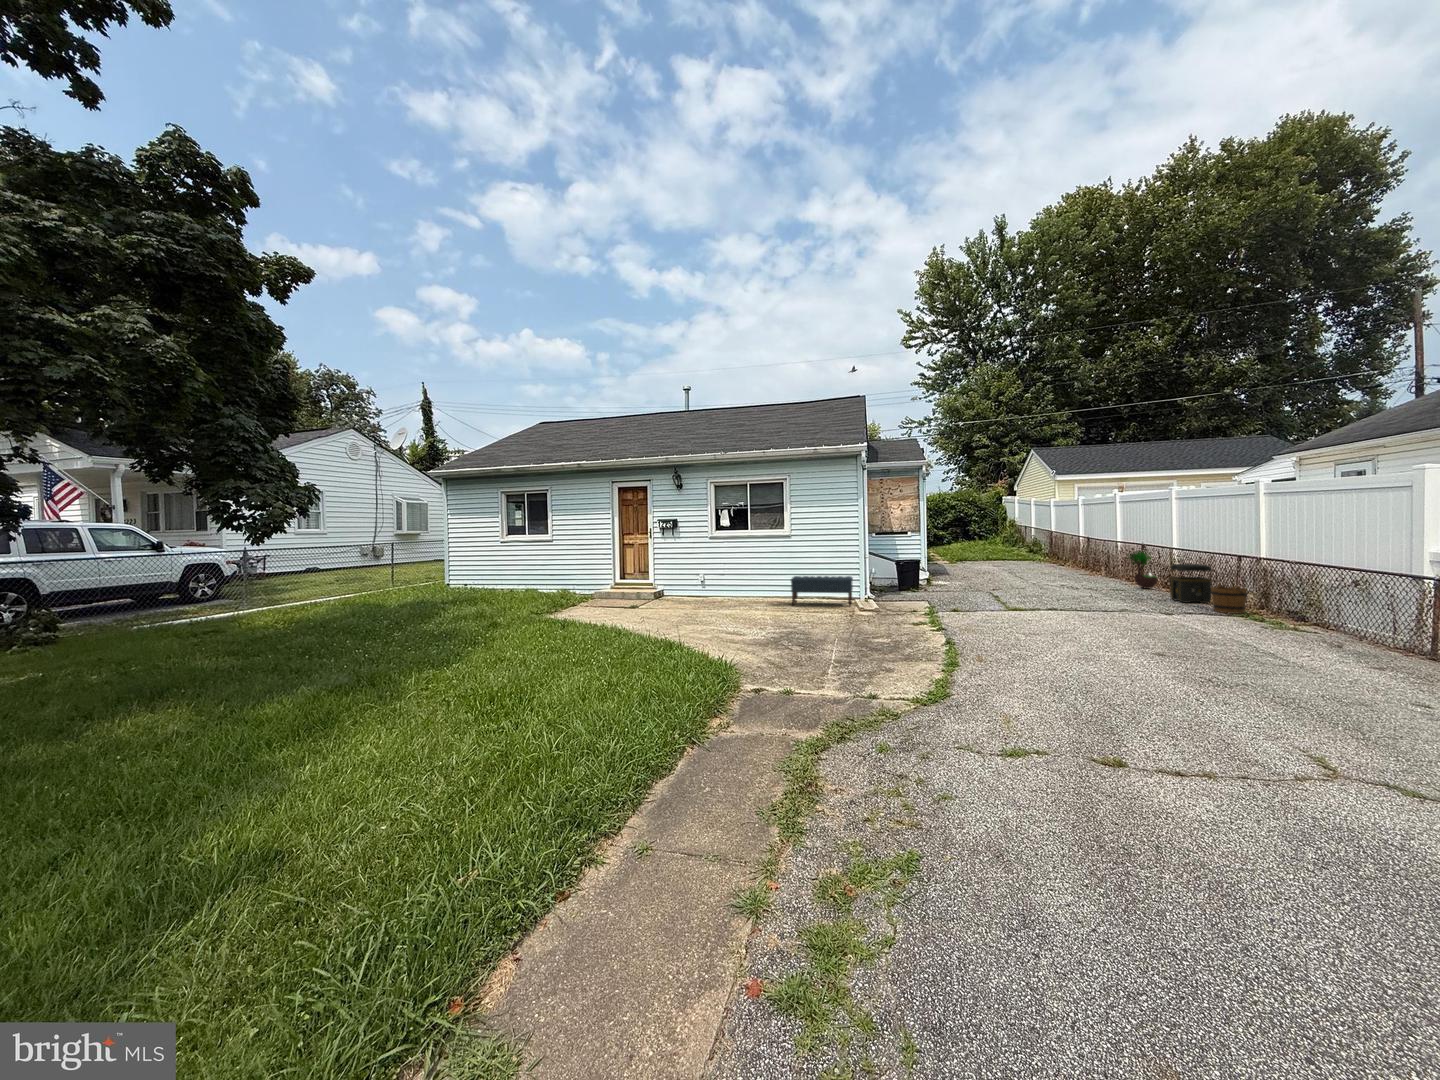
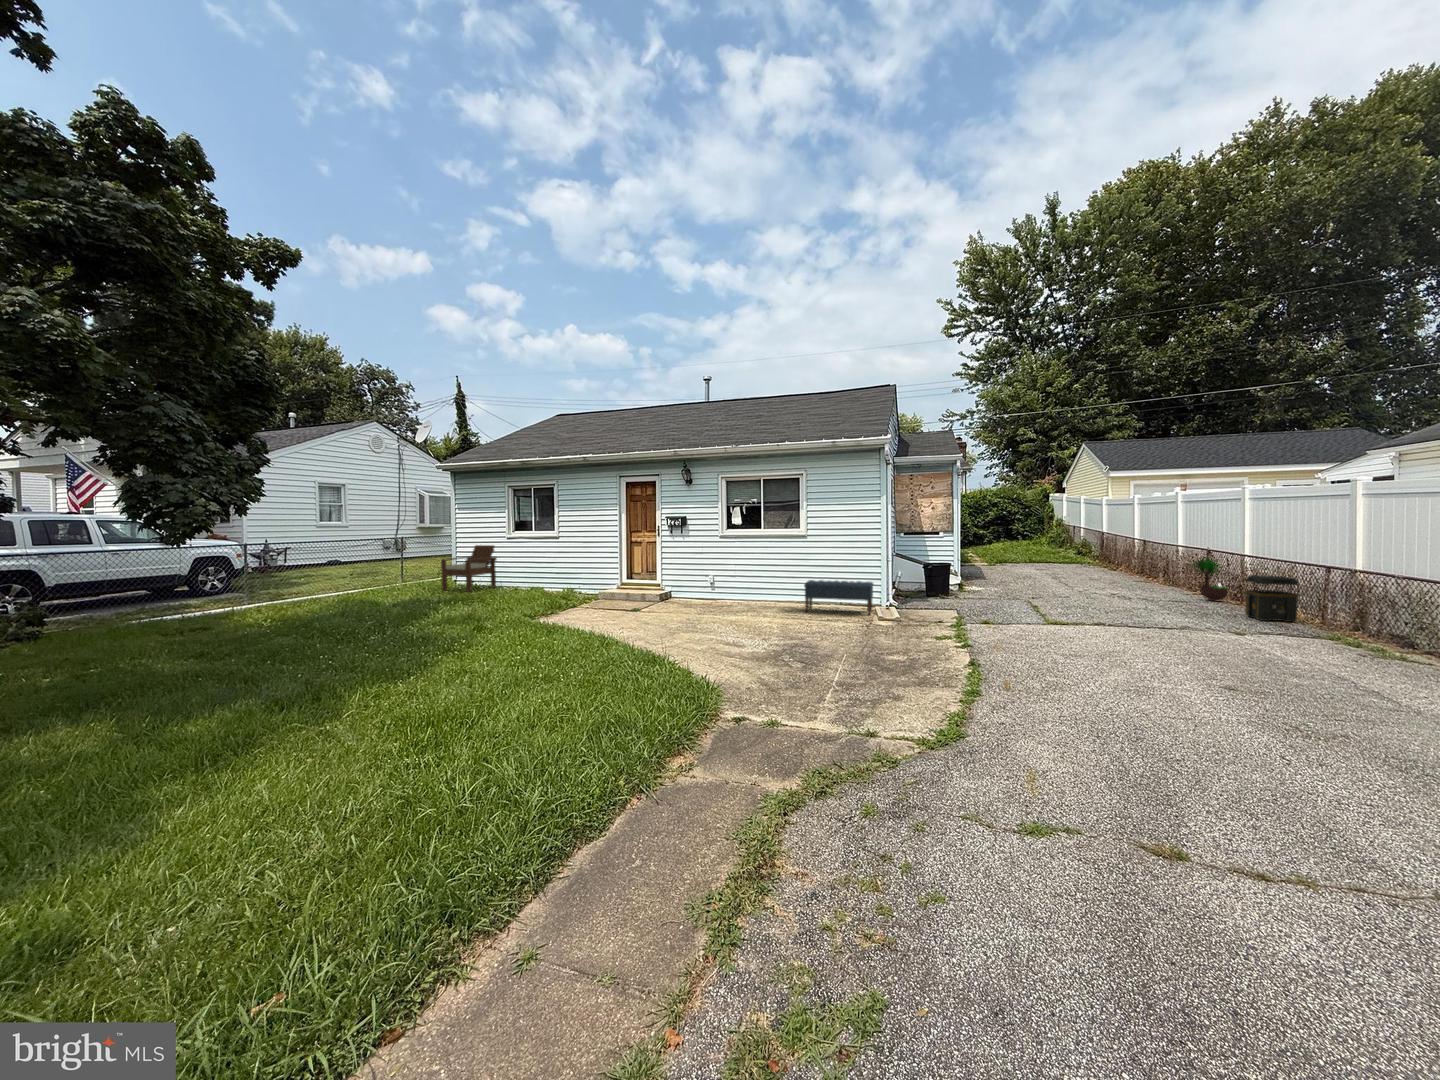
chair: none [437,550,491,594] -> present [441,545,496,592]
bucket: present [1211,583,1247,614] -> none [1298,600,1346,638]

